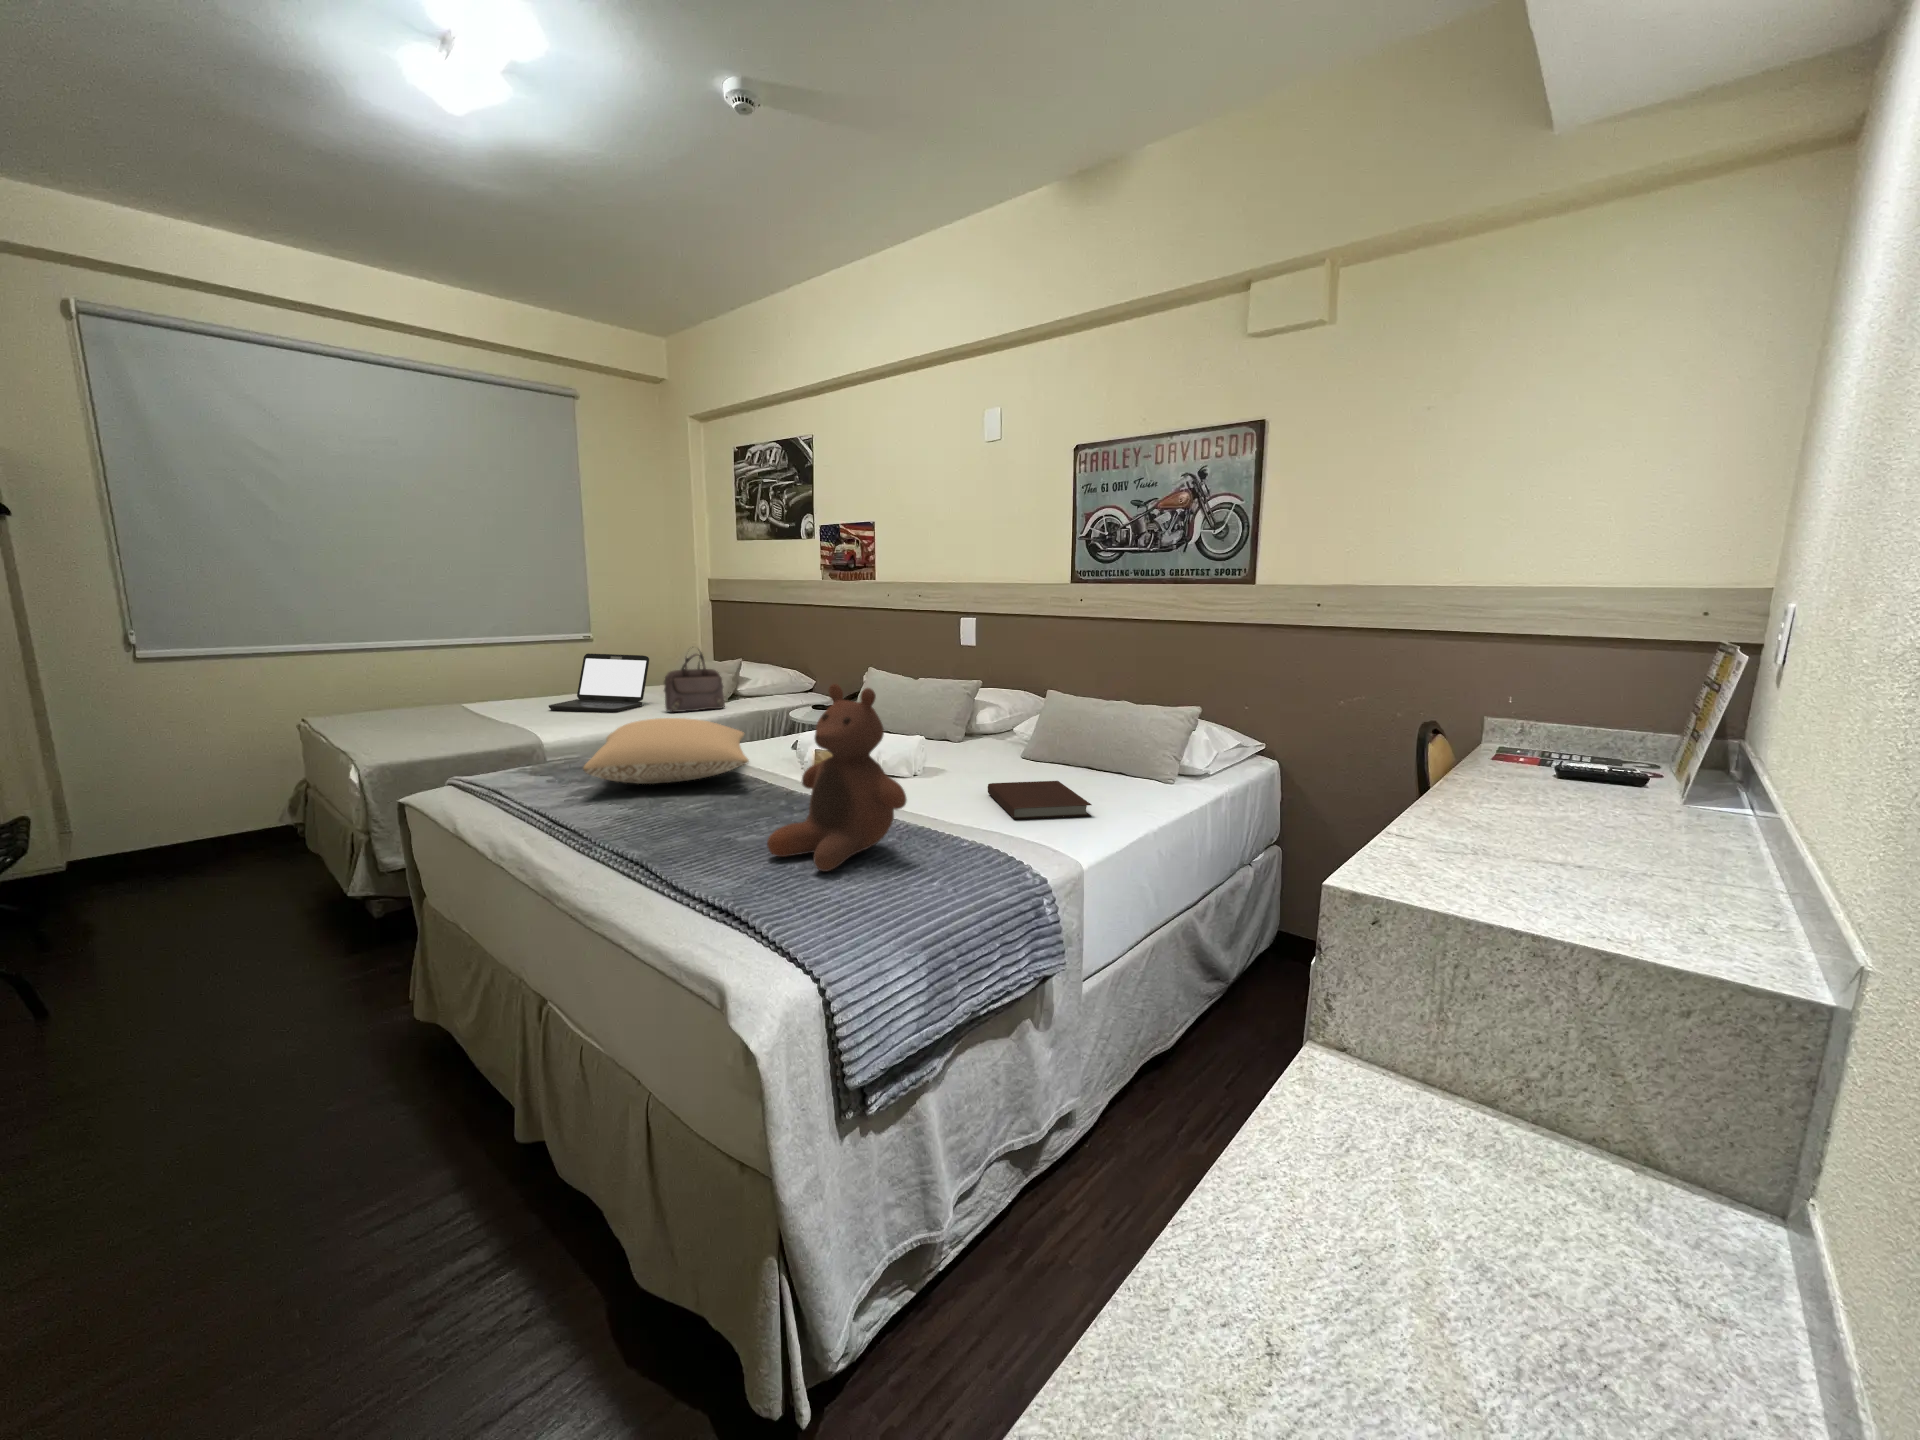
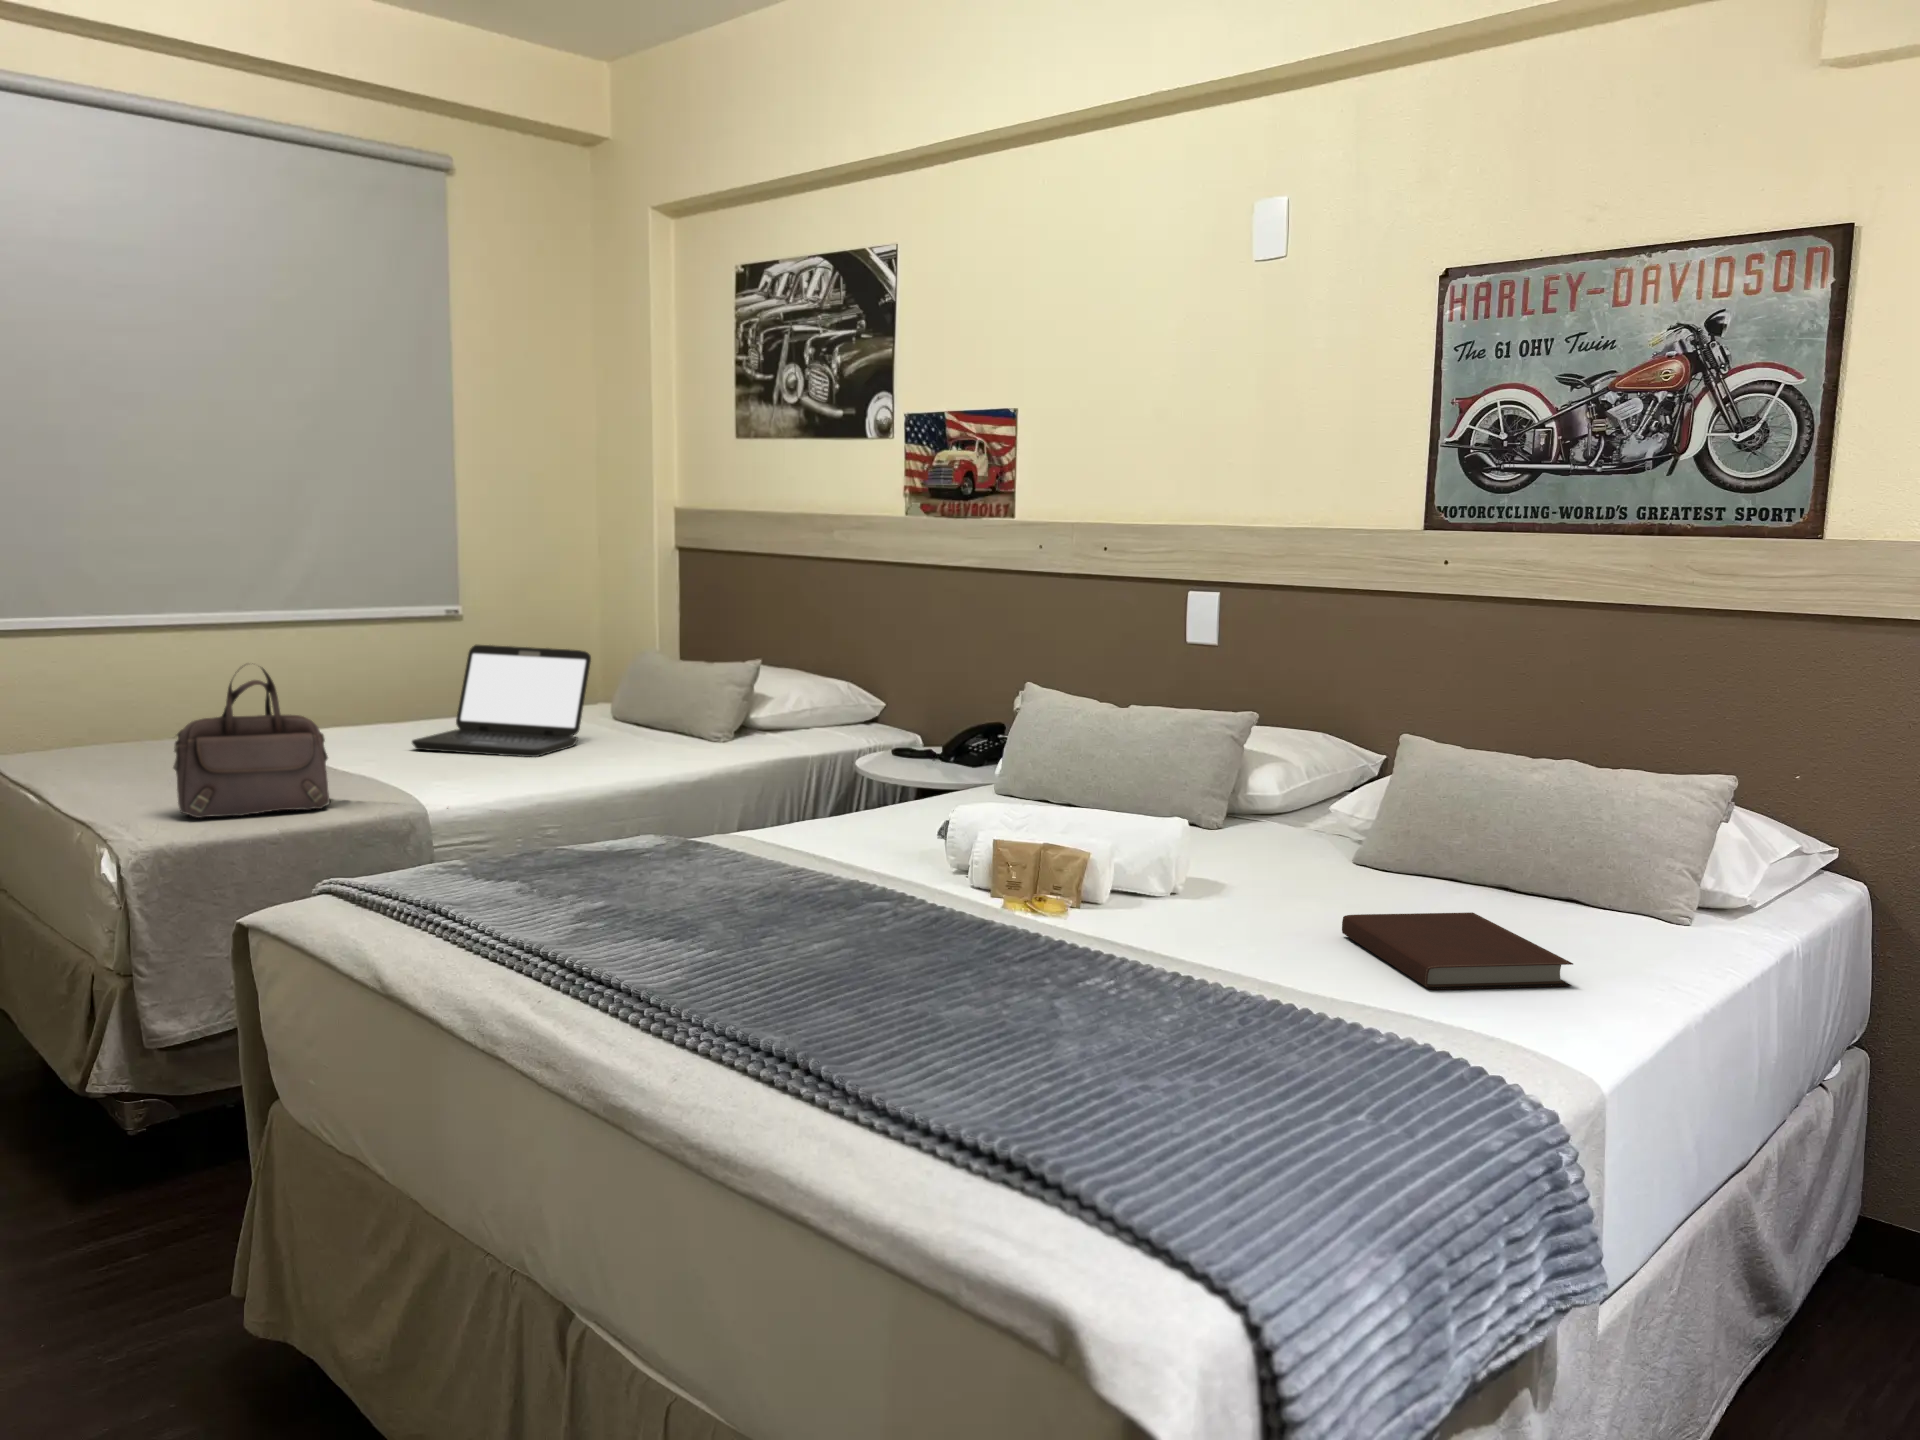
handbag: present [664,651,725,712] -> present [173,668,330,818]
stuffed bear: present [767,684,907,871] -> none [1014,726,1286,1087]
pillow: present [583,718,749,784] -> none [599,778,895,899]

